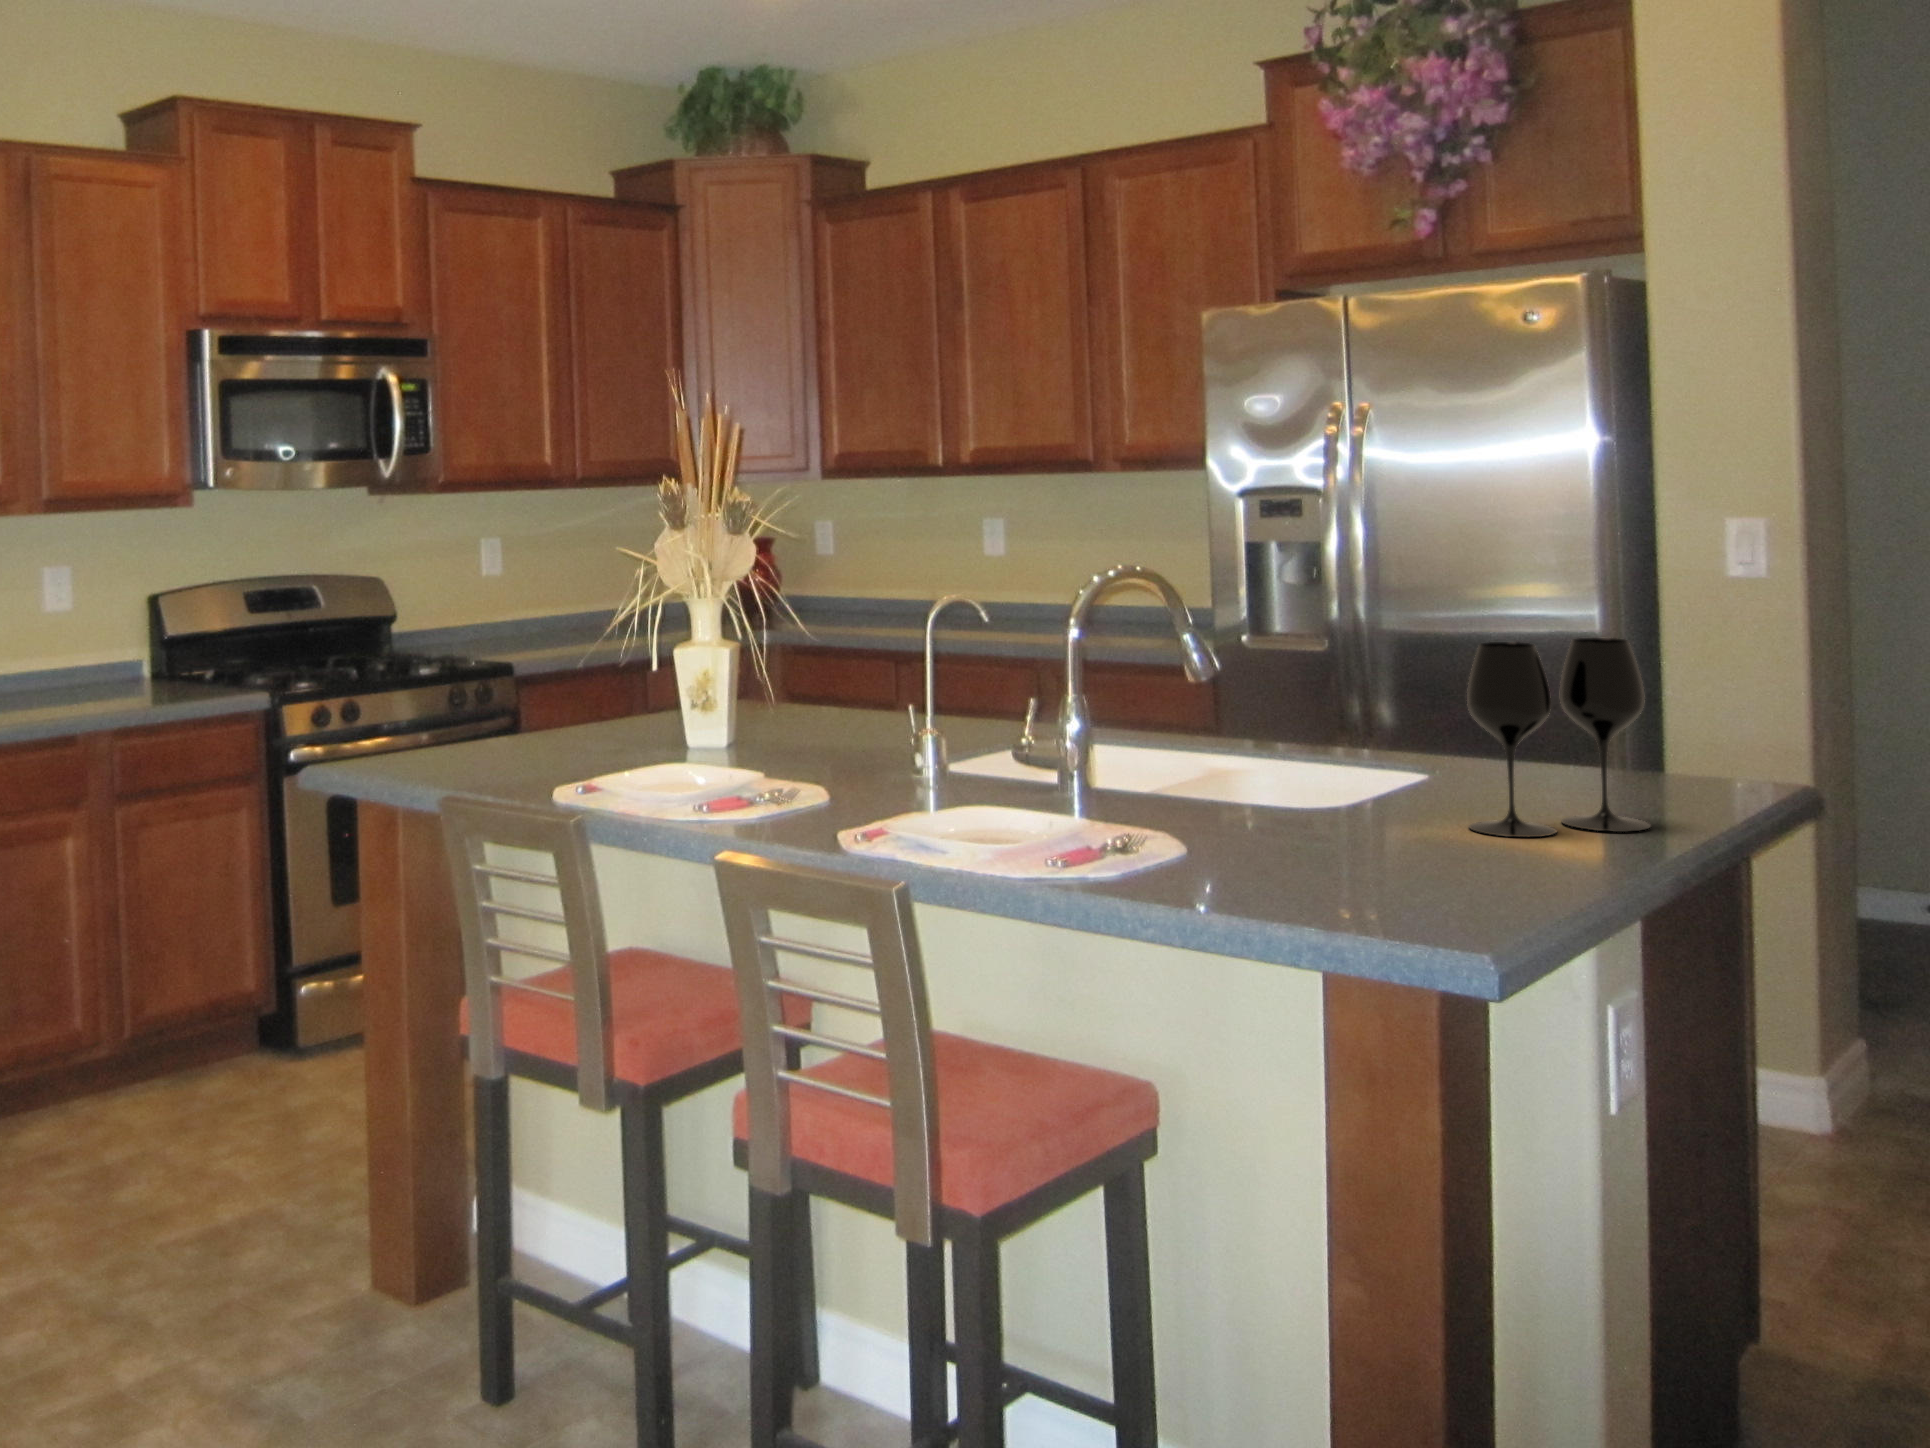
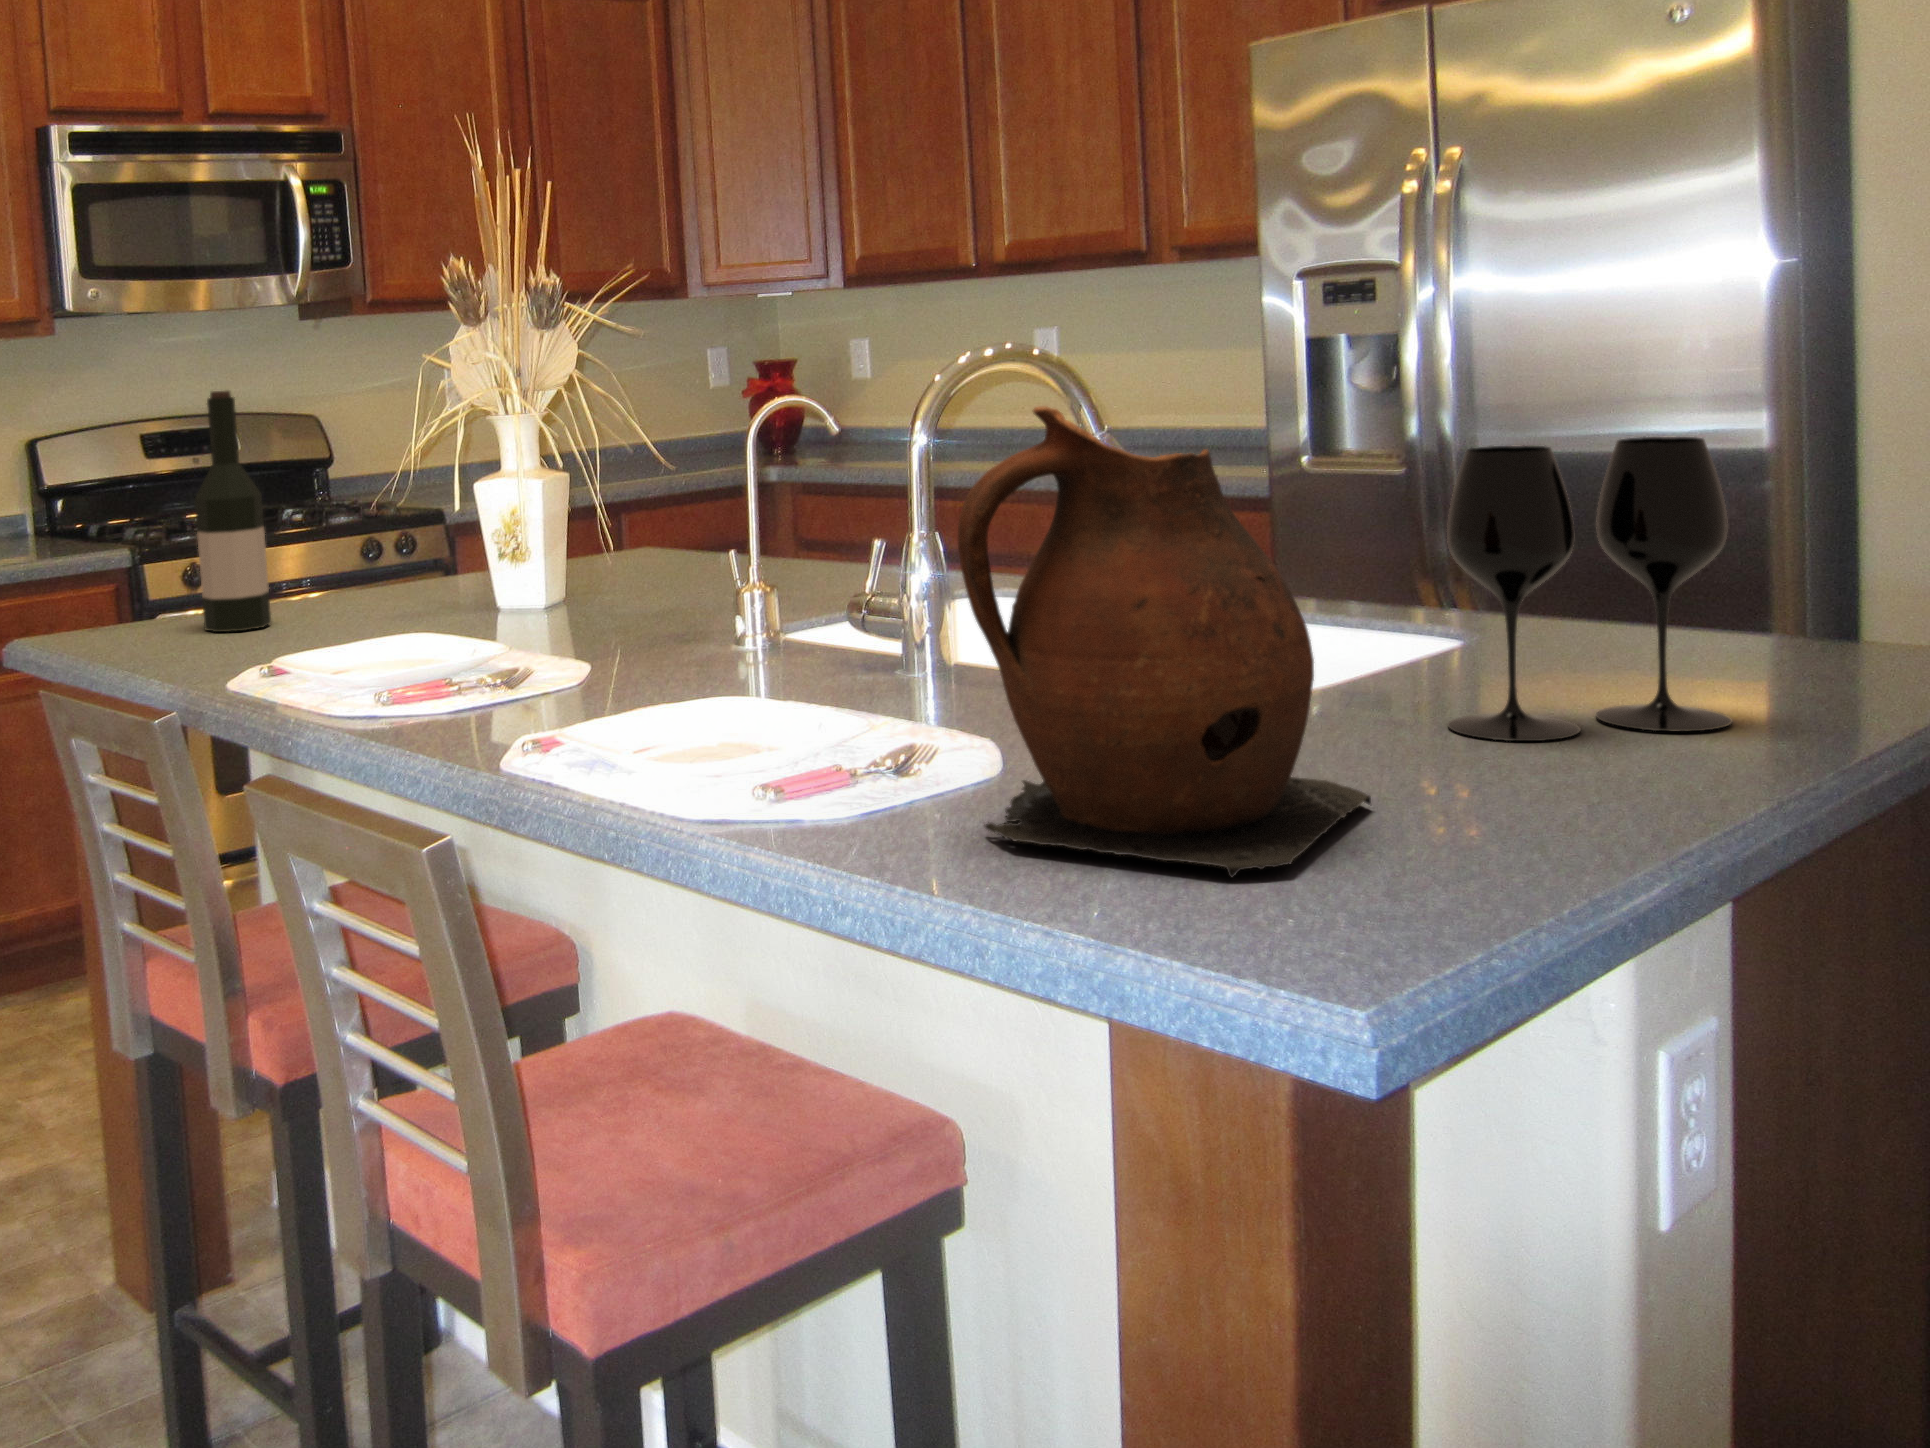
wine bottle: none [463,571,515,760] -> present [195,391,271,632]
ceramic pitcher: none [1205,617,1455,912] -> present [958,406,1371,878]

